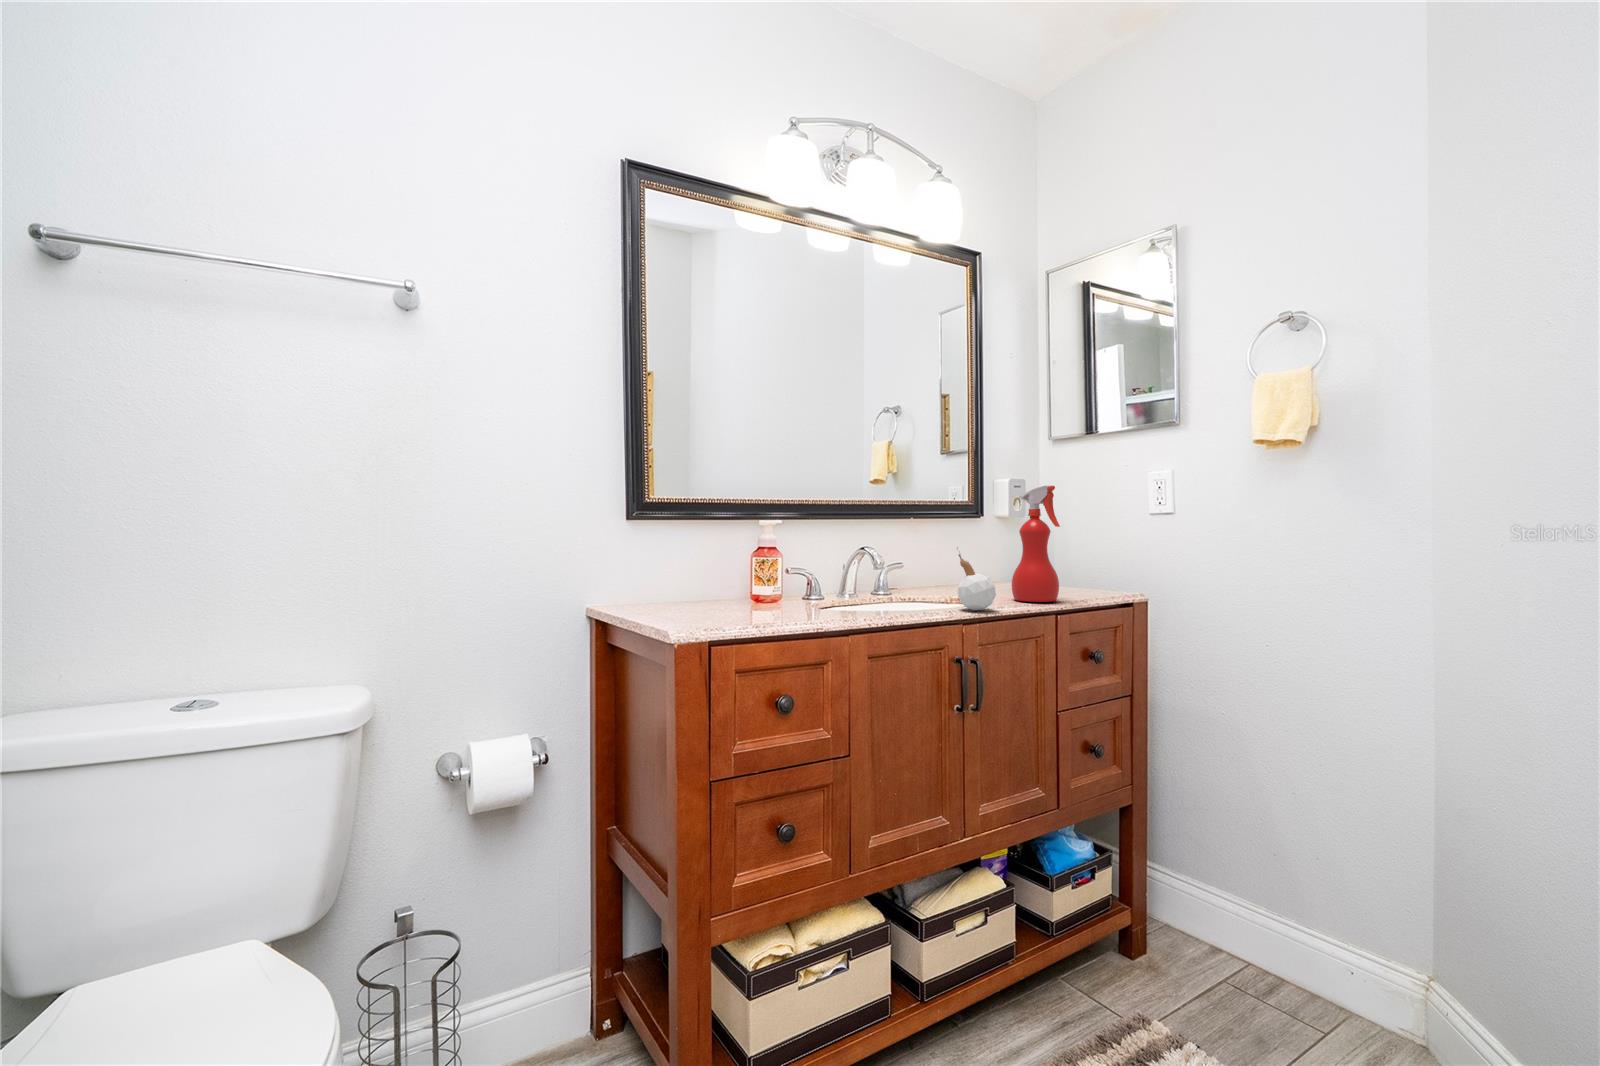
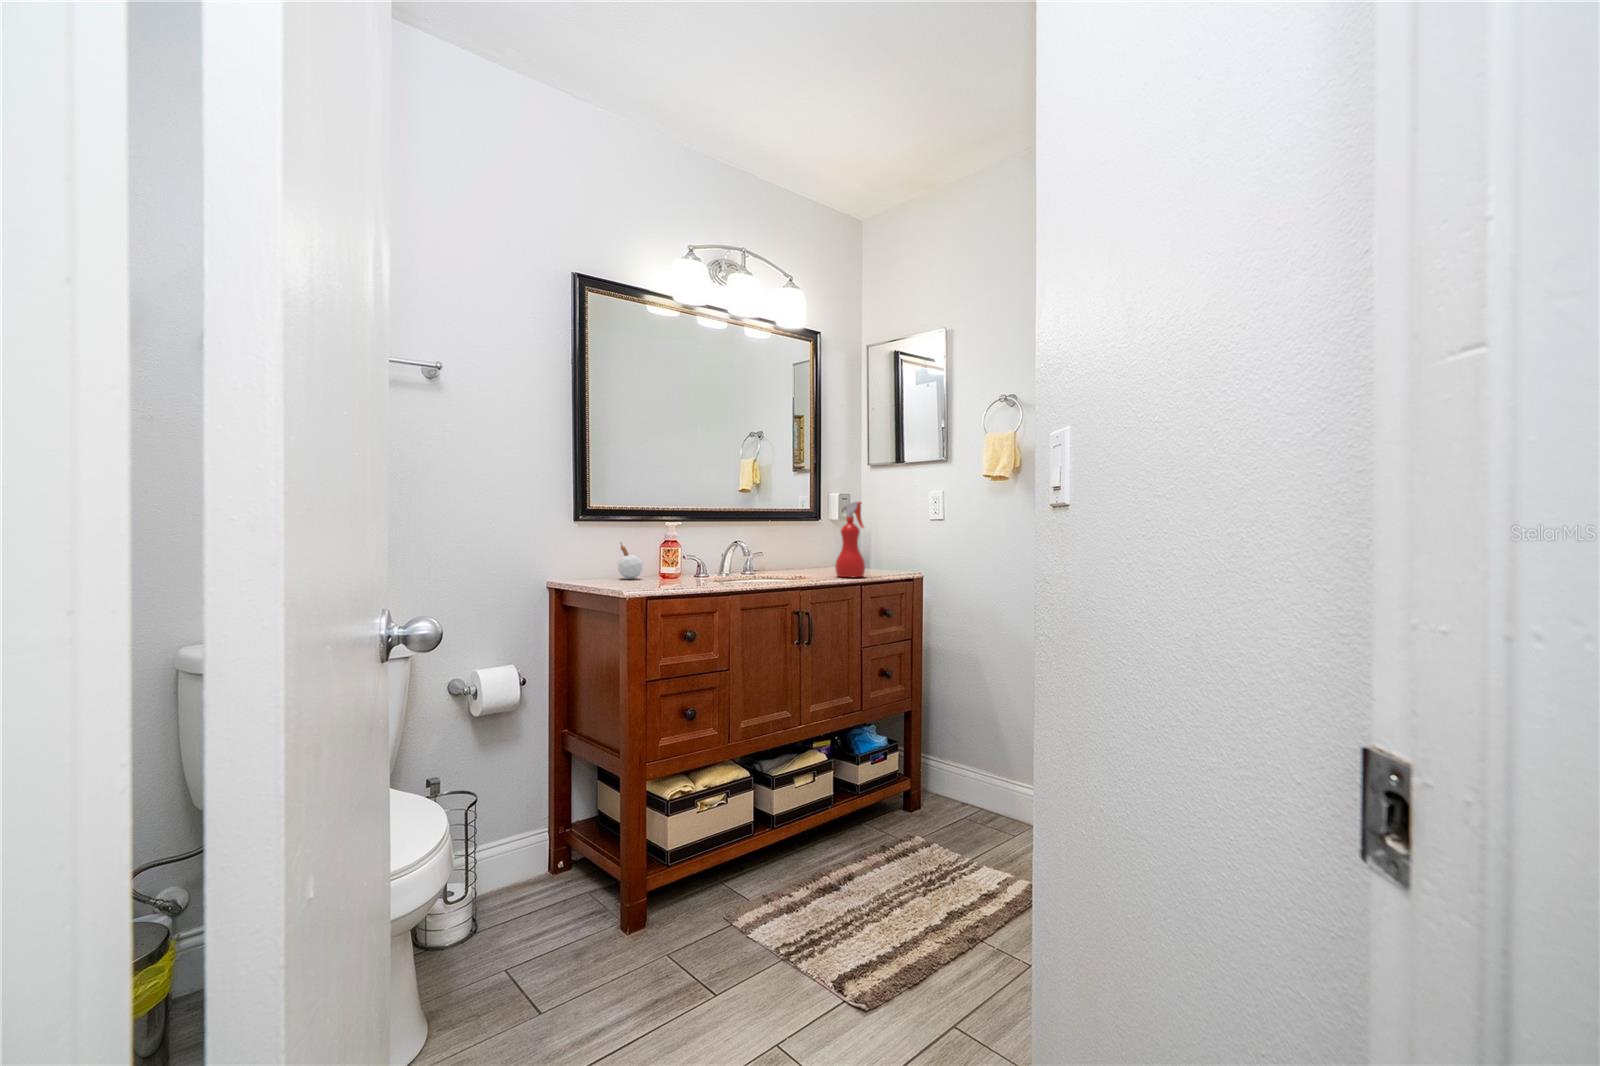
candle: present [957,547,996,610] -> present [618,538,643,579]

